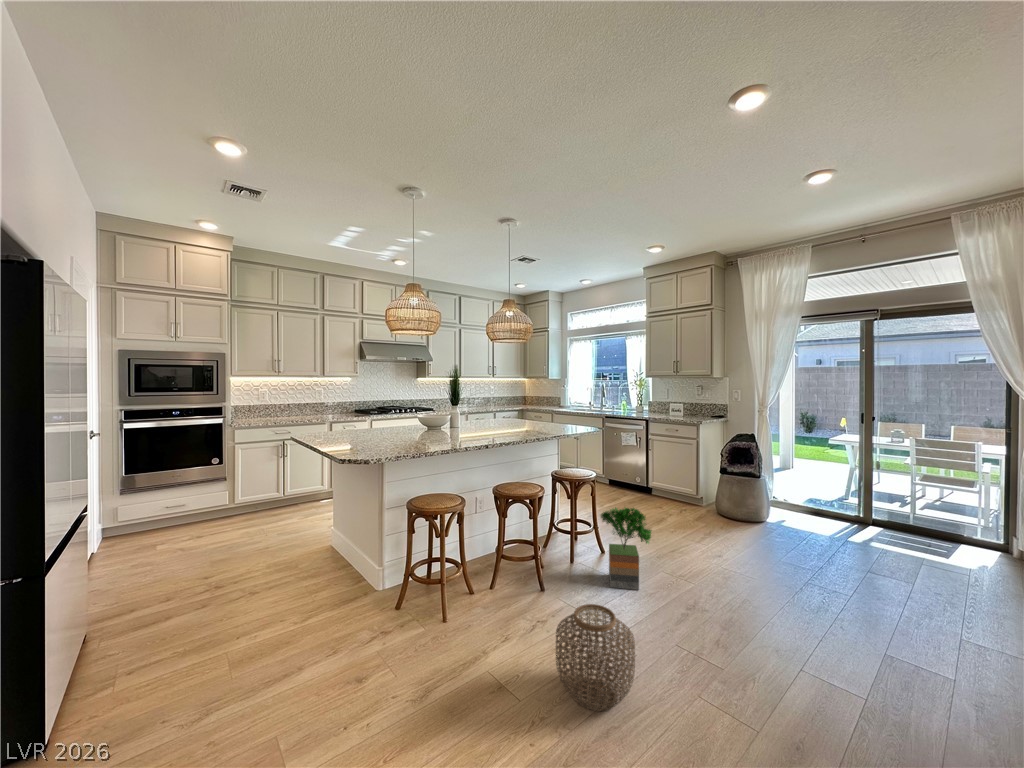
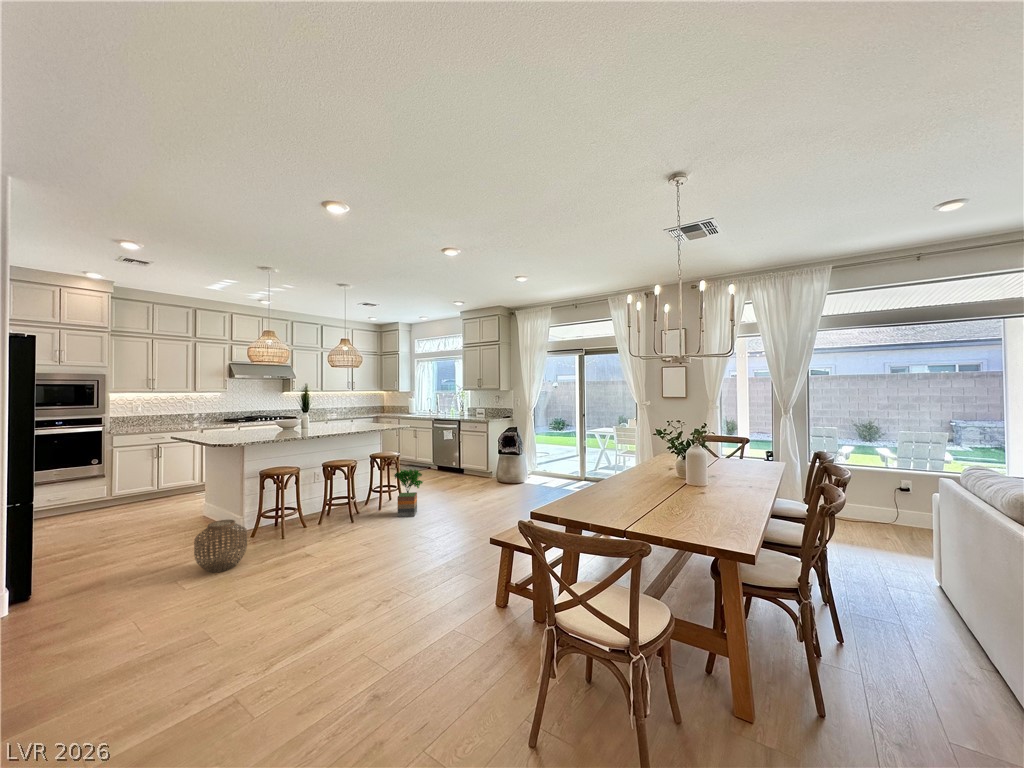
woven basket: present [556,604,635,711] -> present [194,520,247,572]

